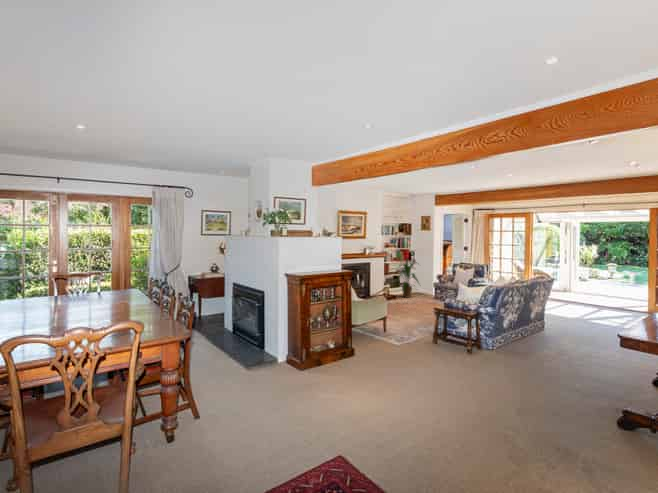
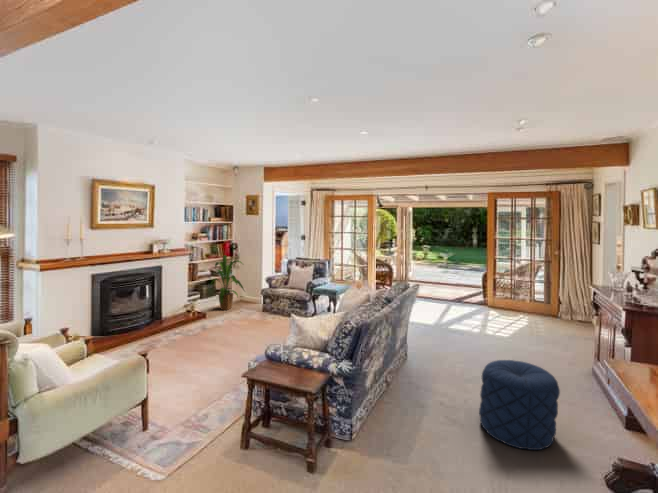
pouf: none [584,320,640,371] -> present [479,360,560,450]

